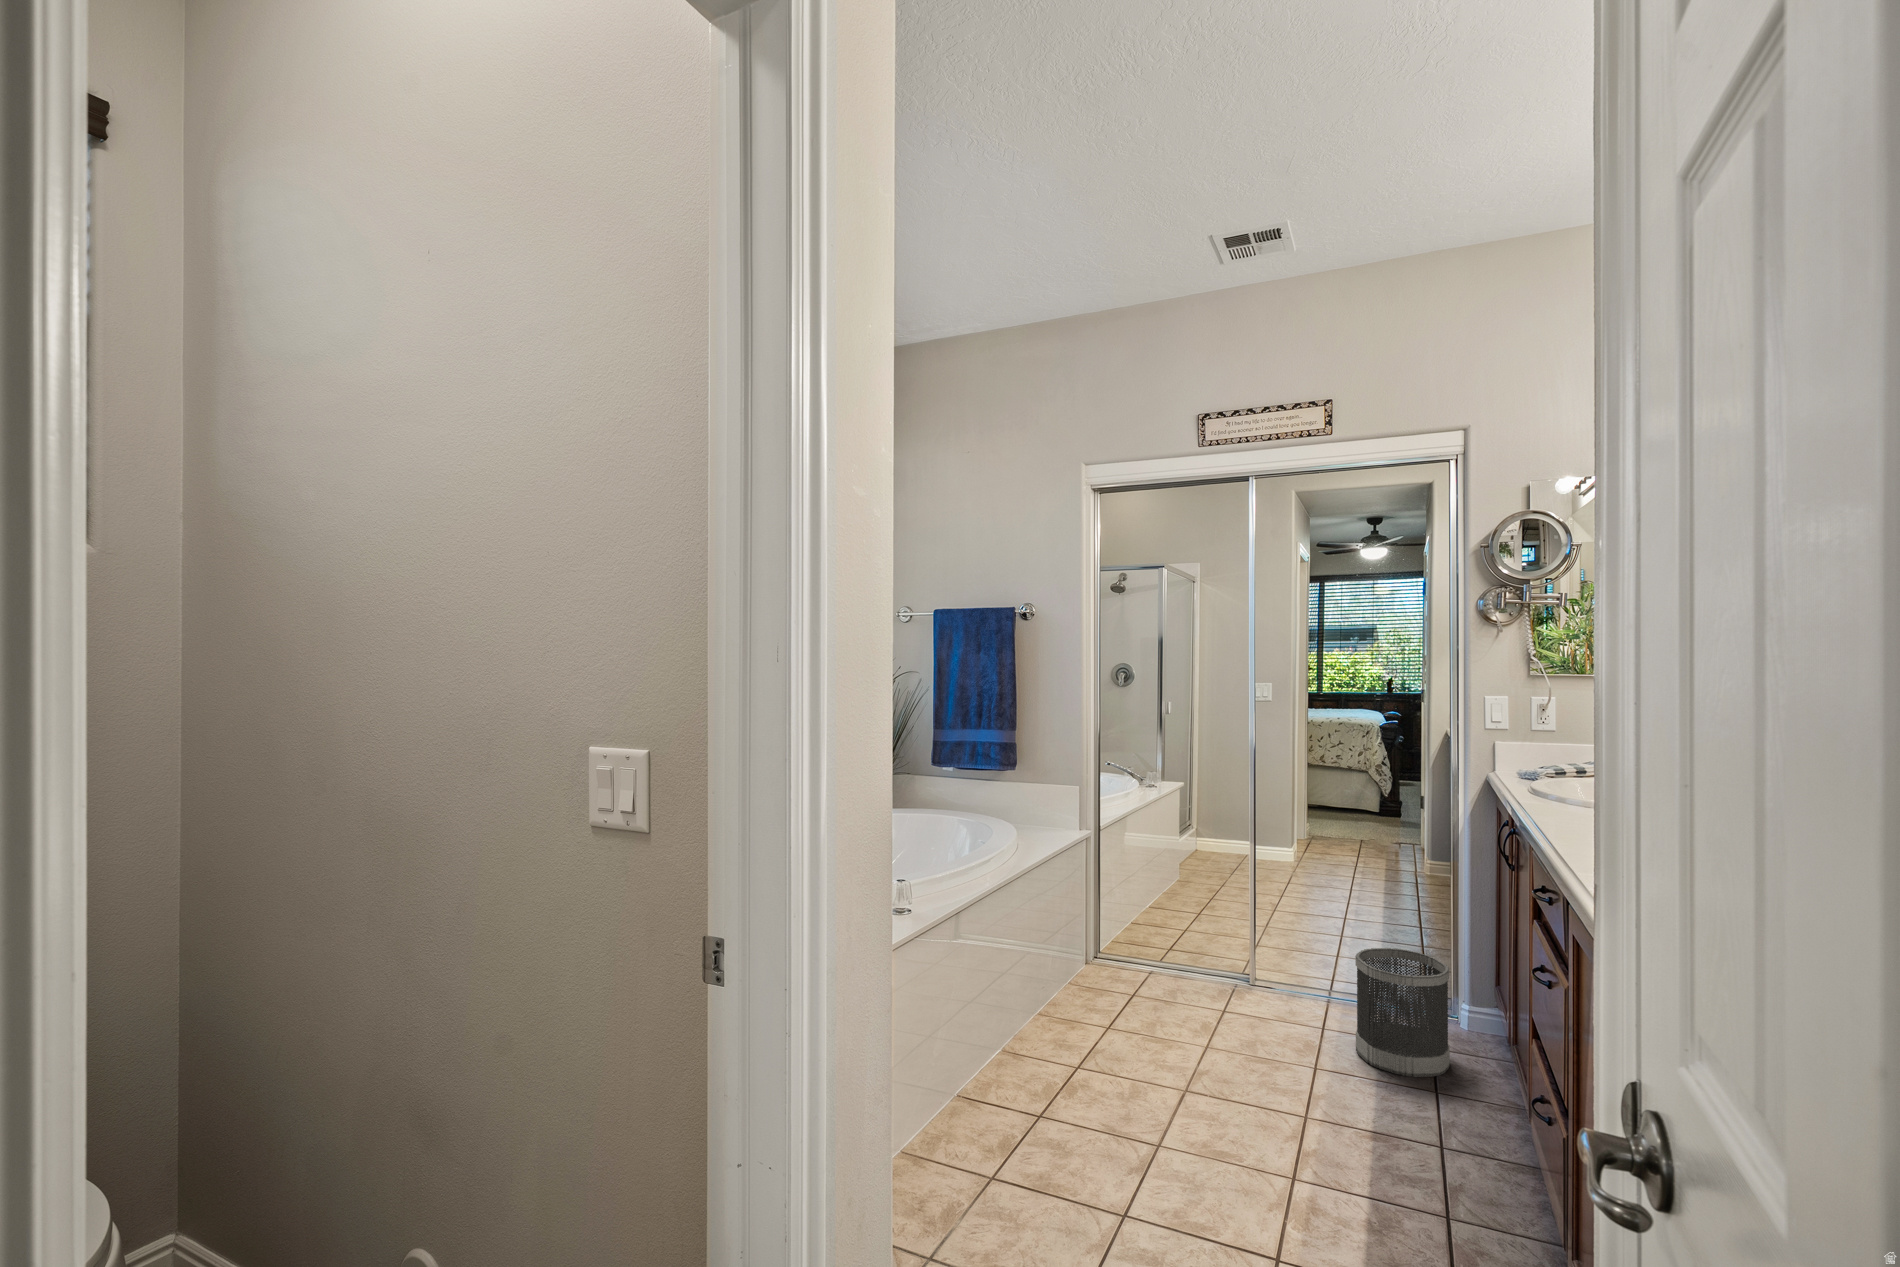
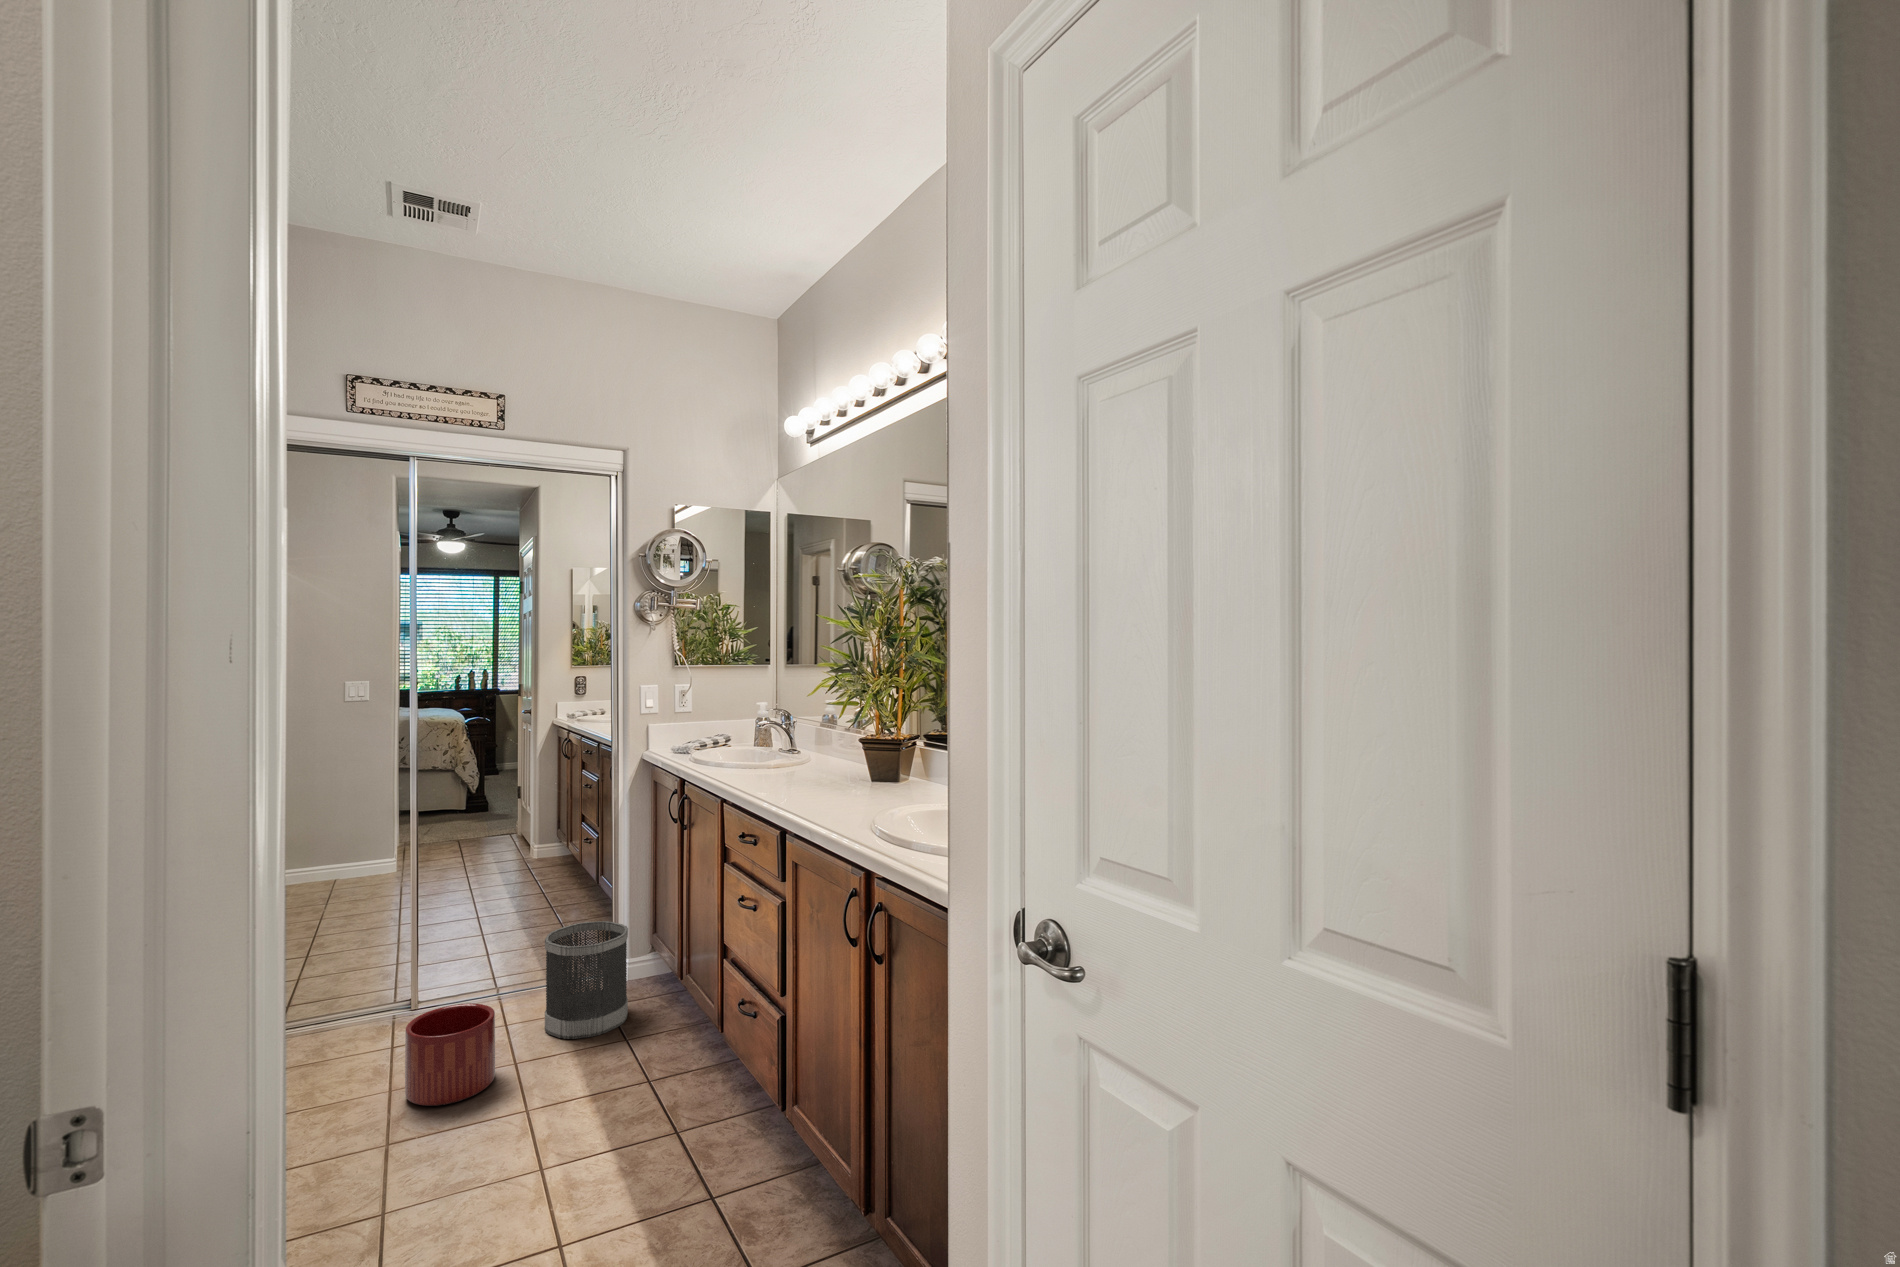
planter: none [1215,987,1293,1081] -> present [405,1003,495,1106]

